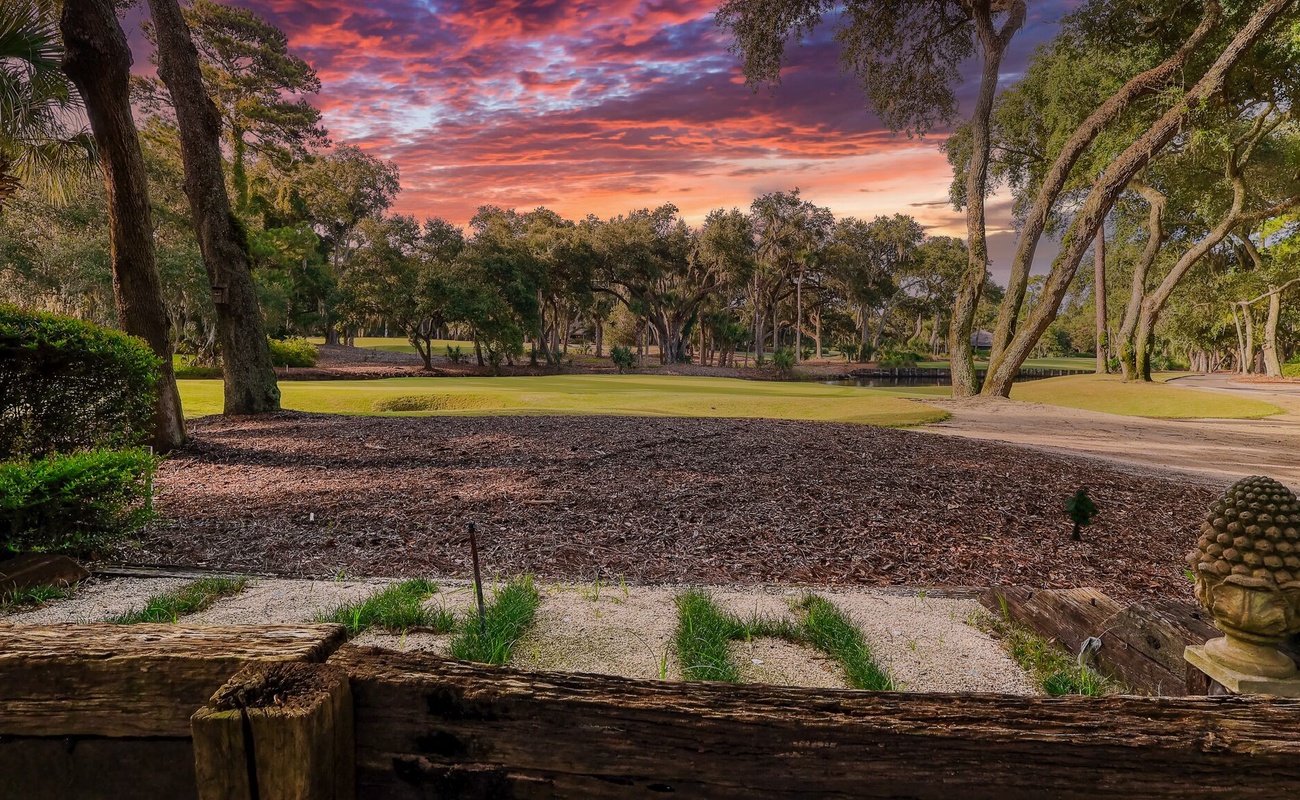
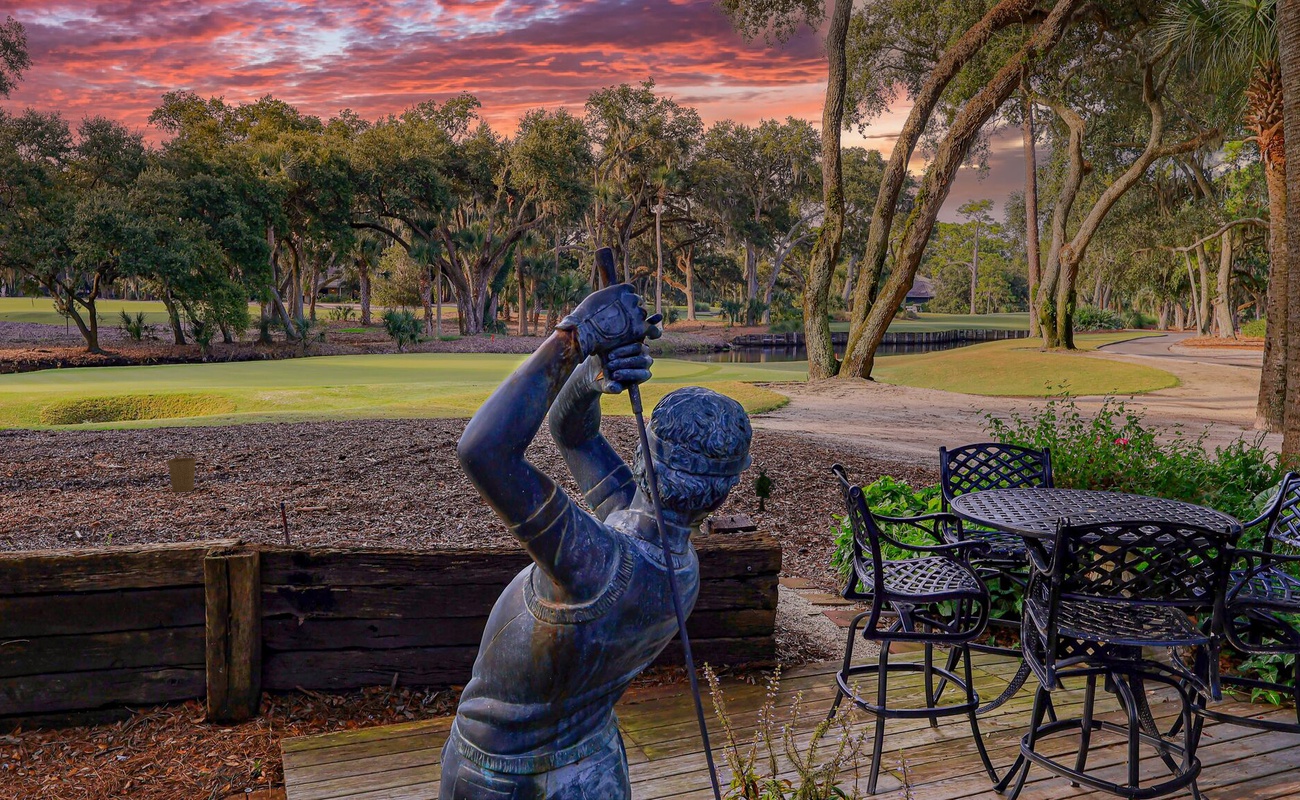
basket: none [407,436,434,475] -> present [168,457,196,492]

